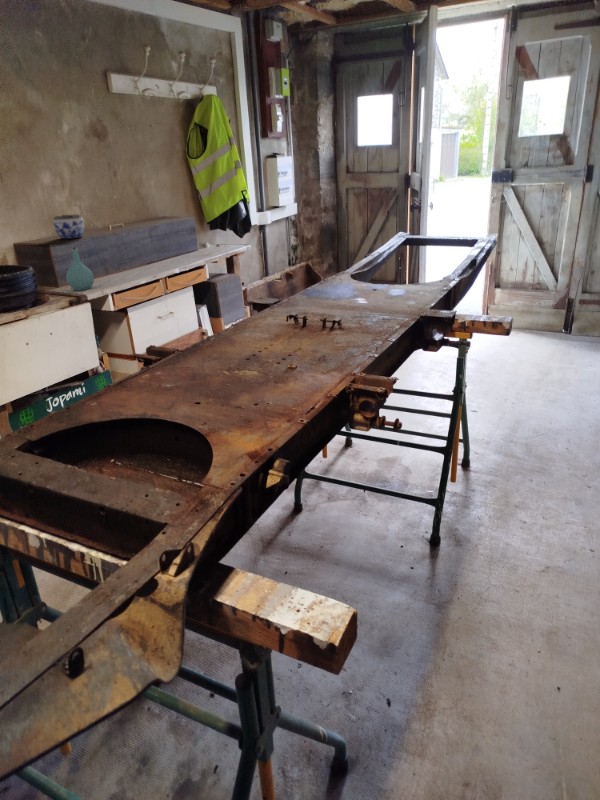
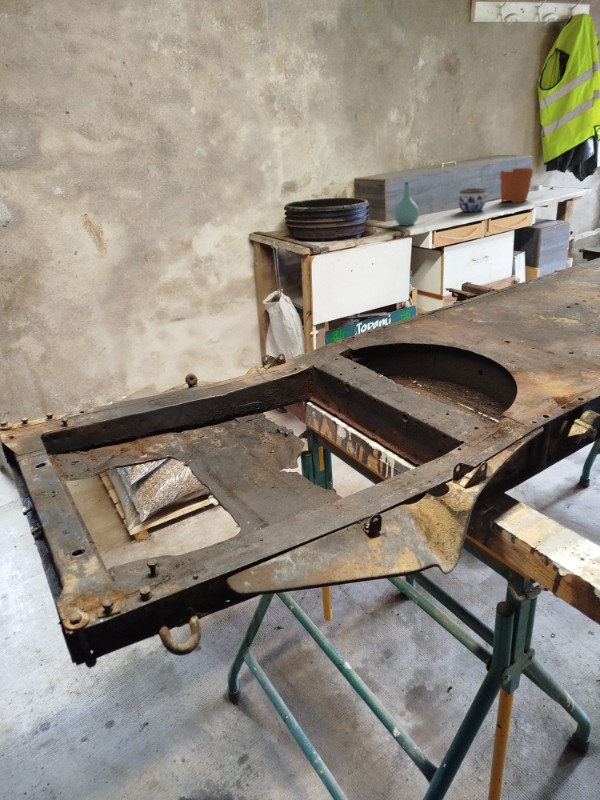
jar: present [53,215,84,239] -> present [458,188,487,212]
plant pot: none [167,216,197,261] -> present [500,168,533,202]

